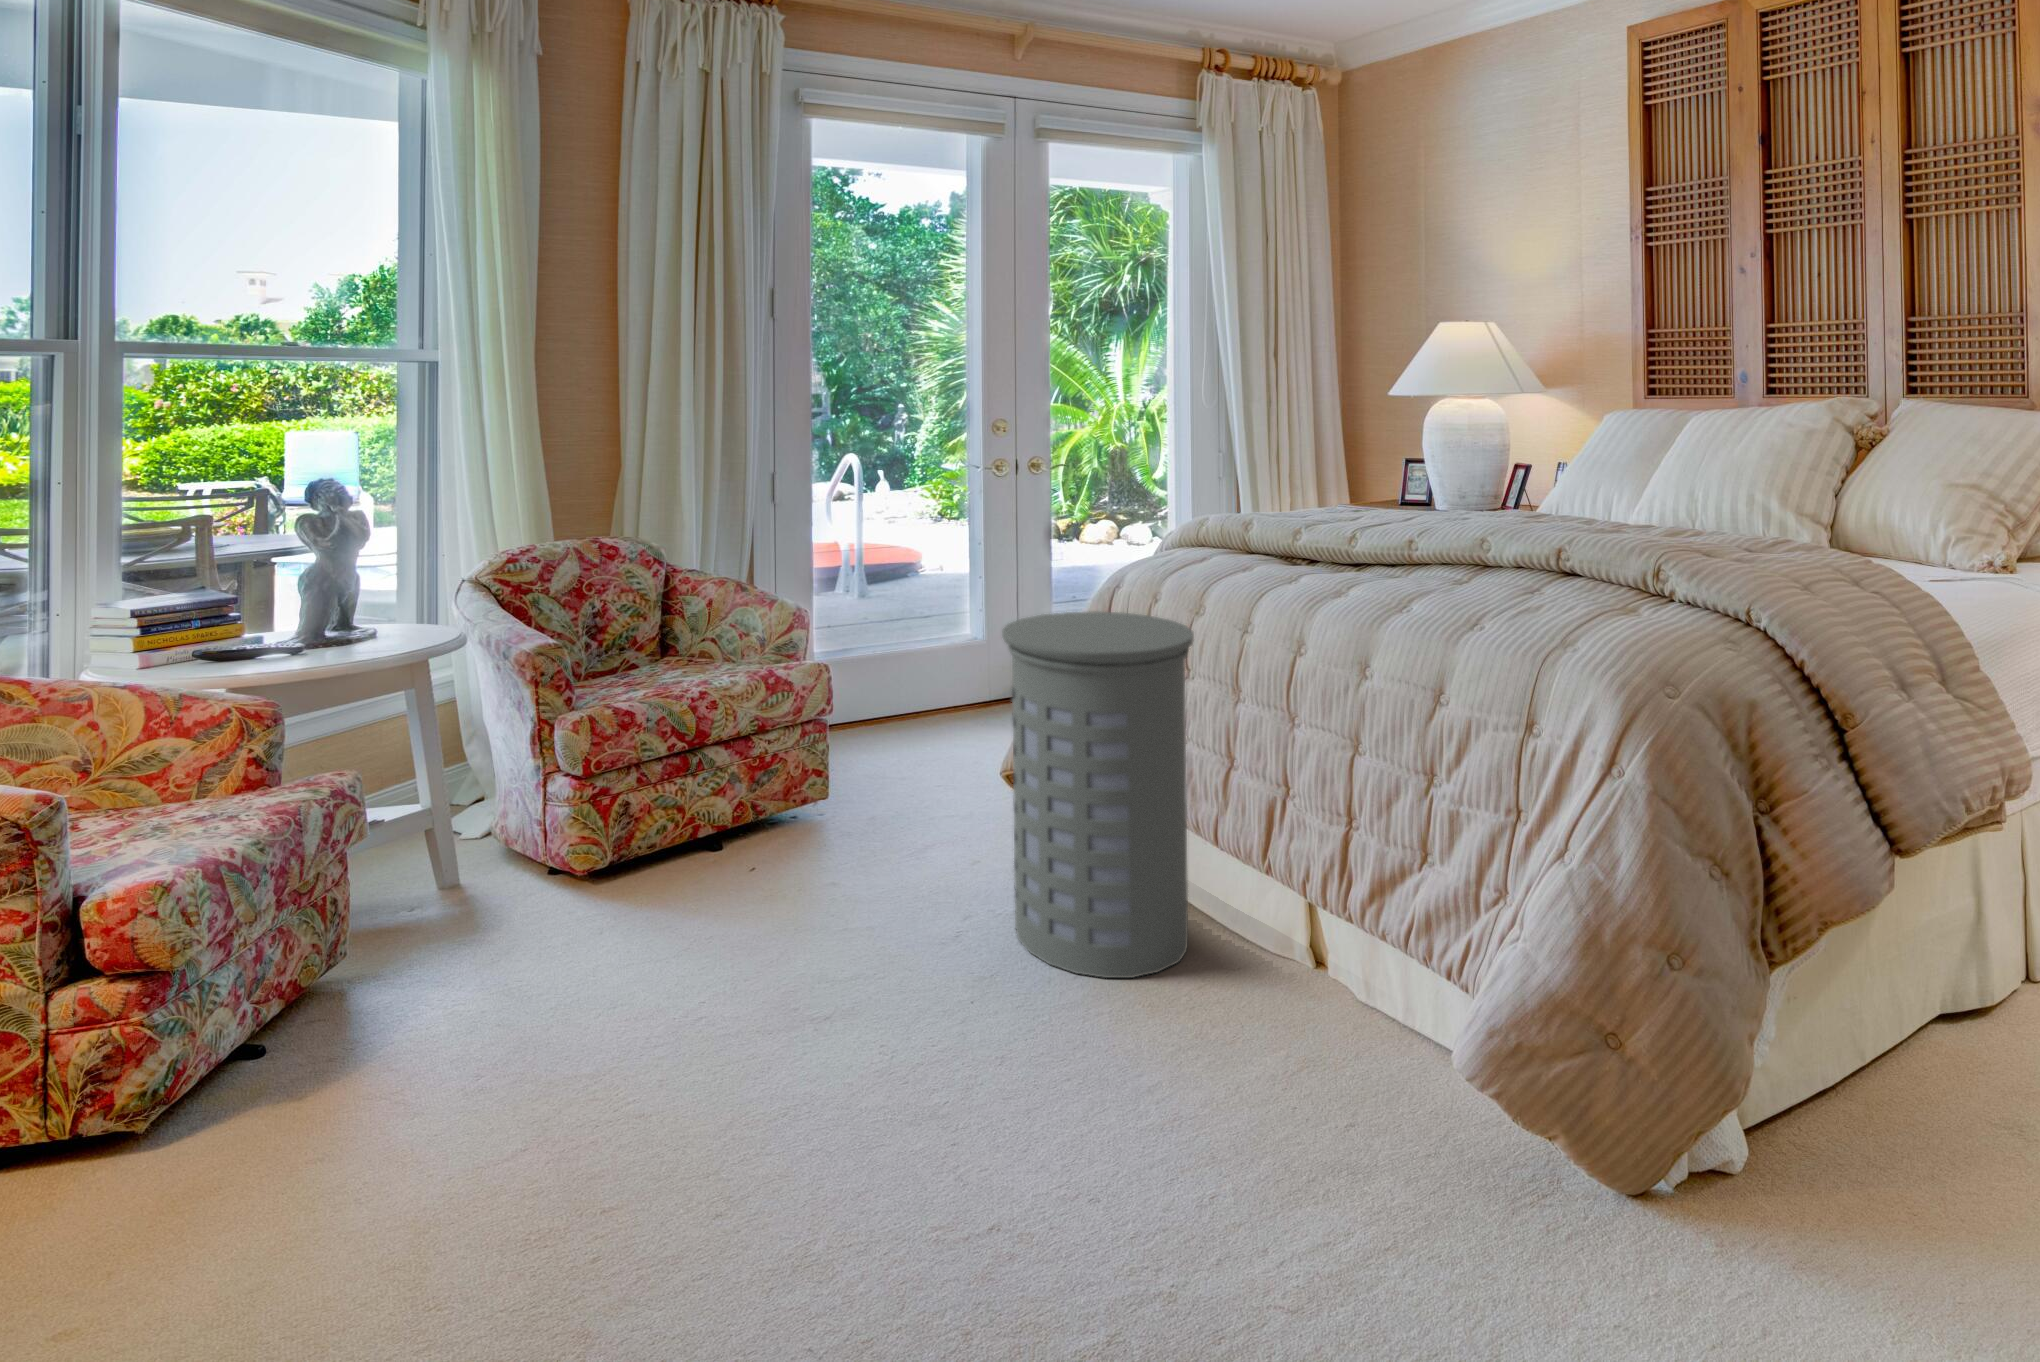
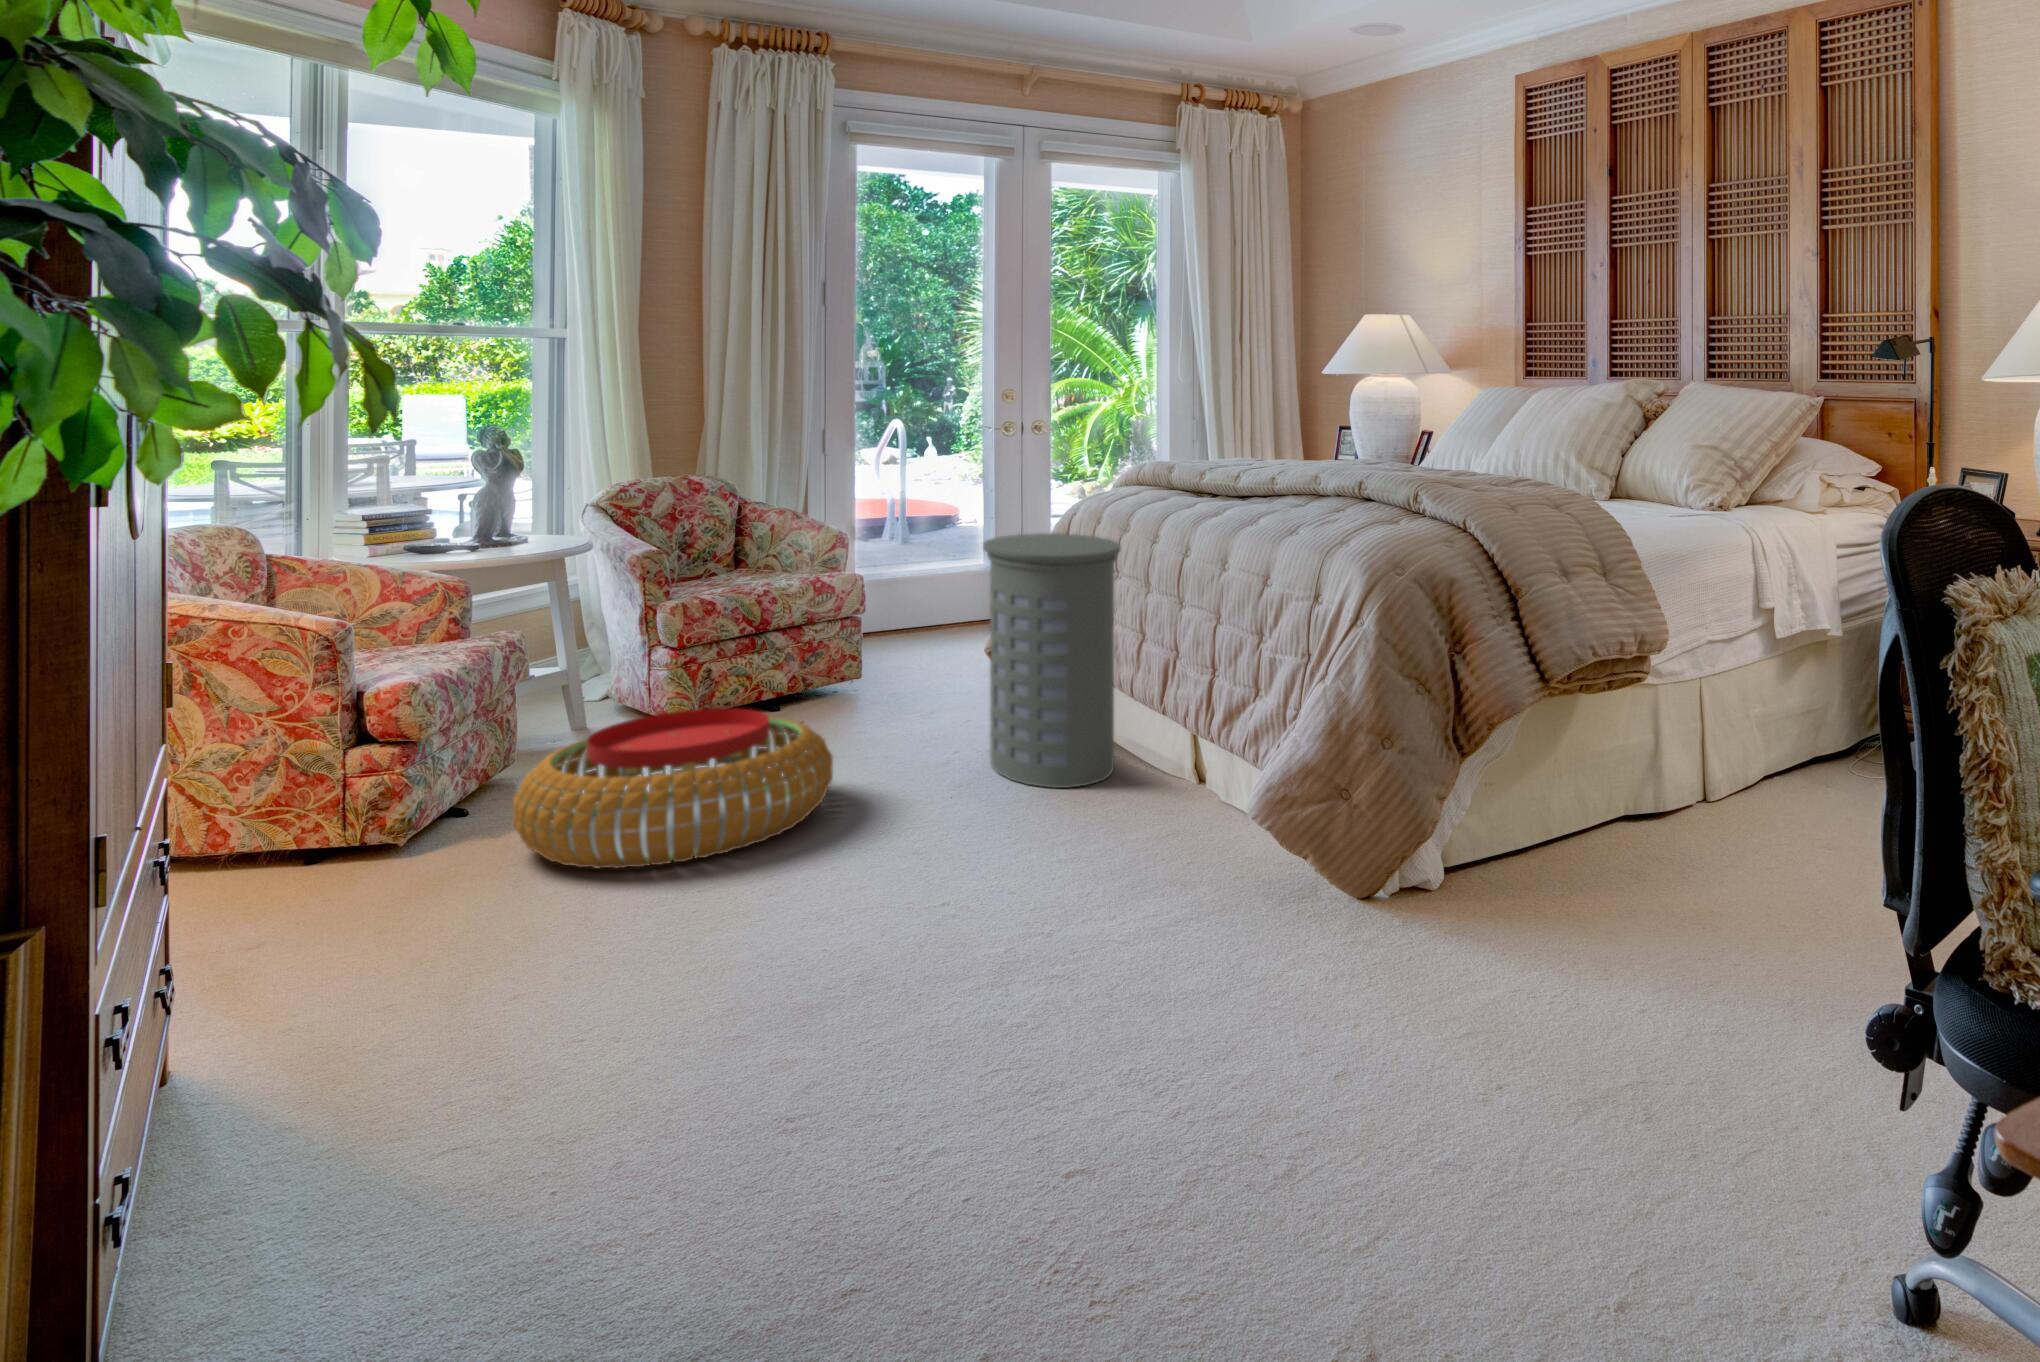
pouf: none [309,883,800,1171] -> present [513,708,833,869]

